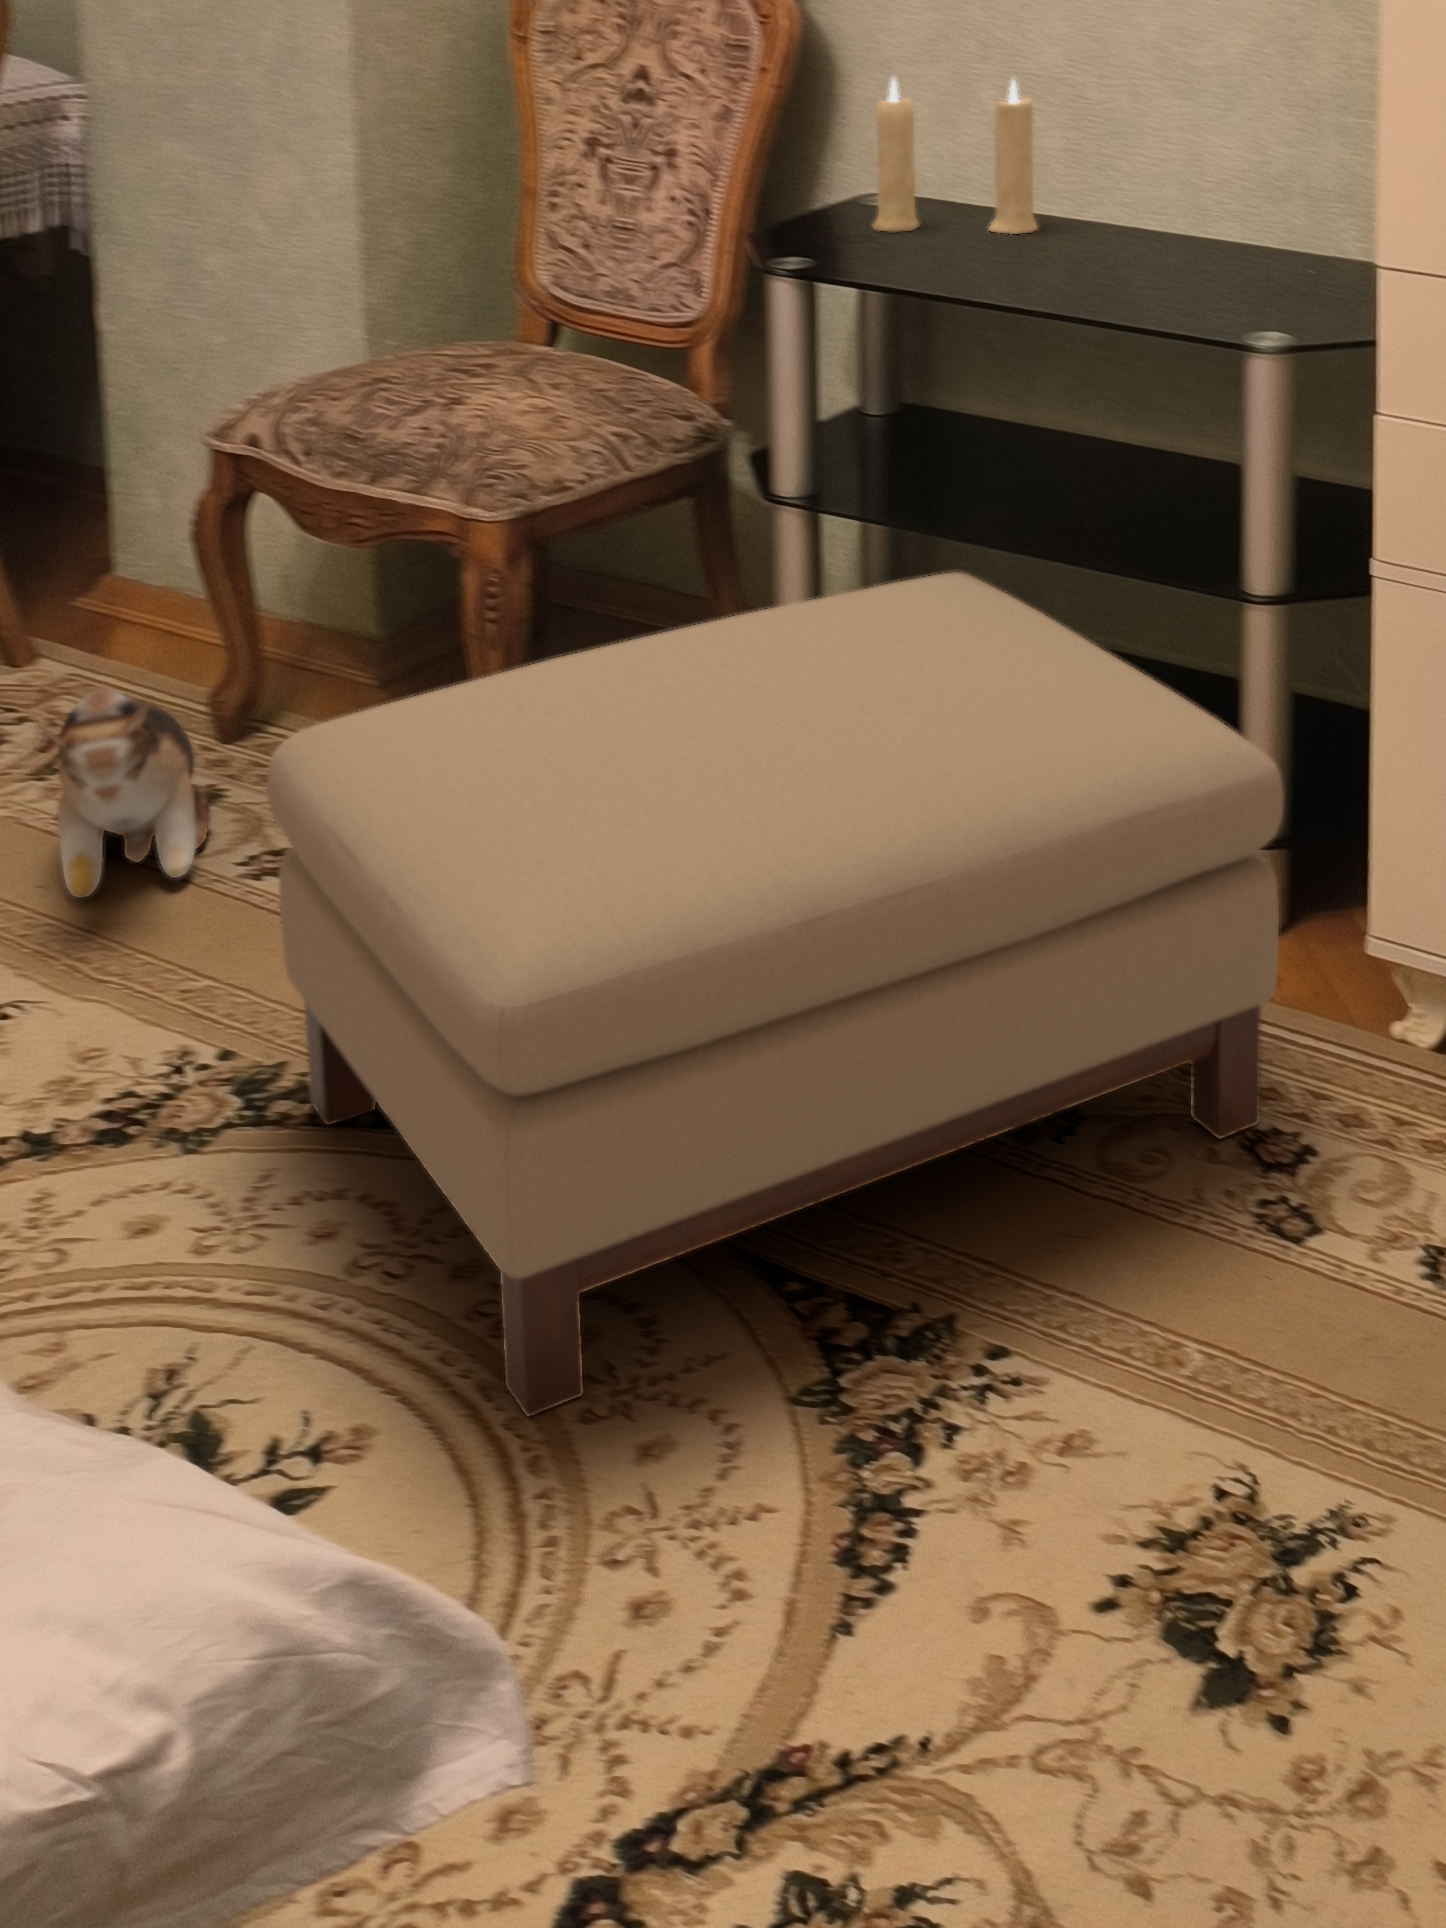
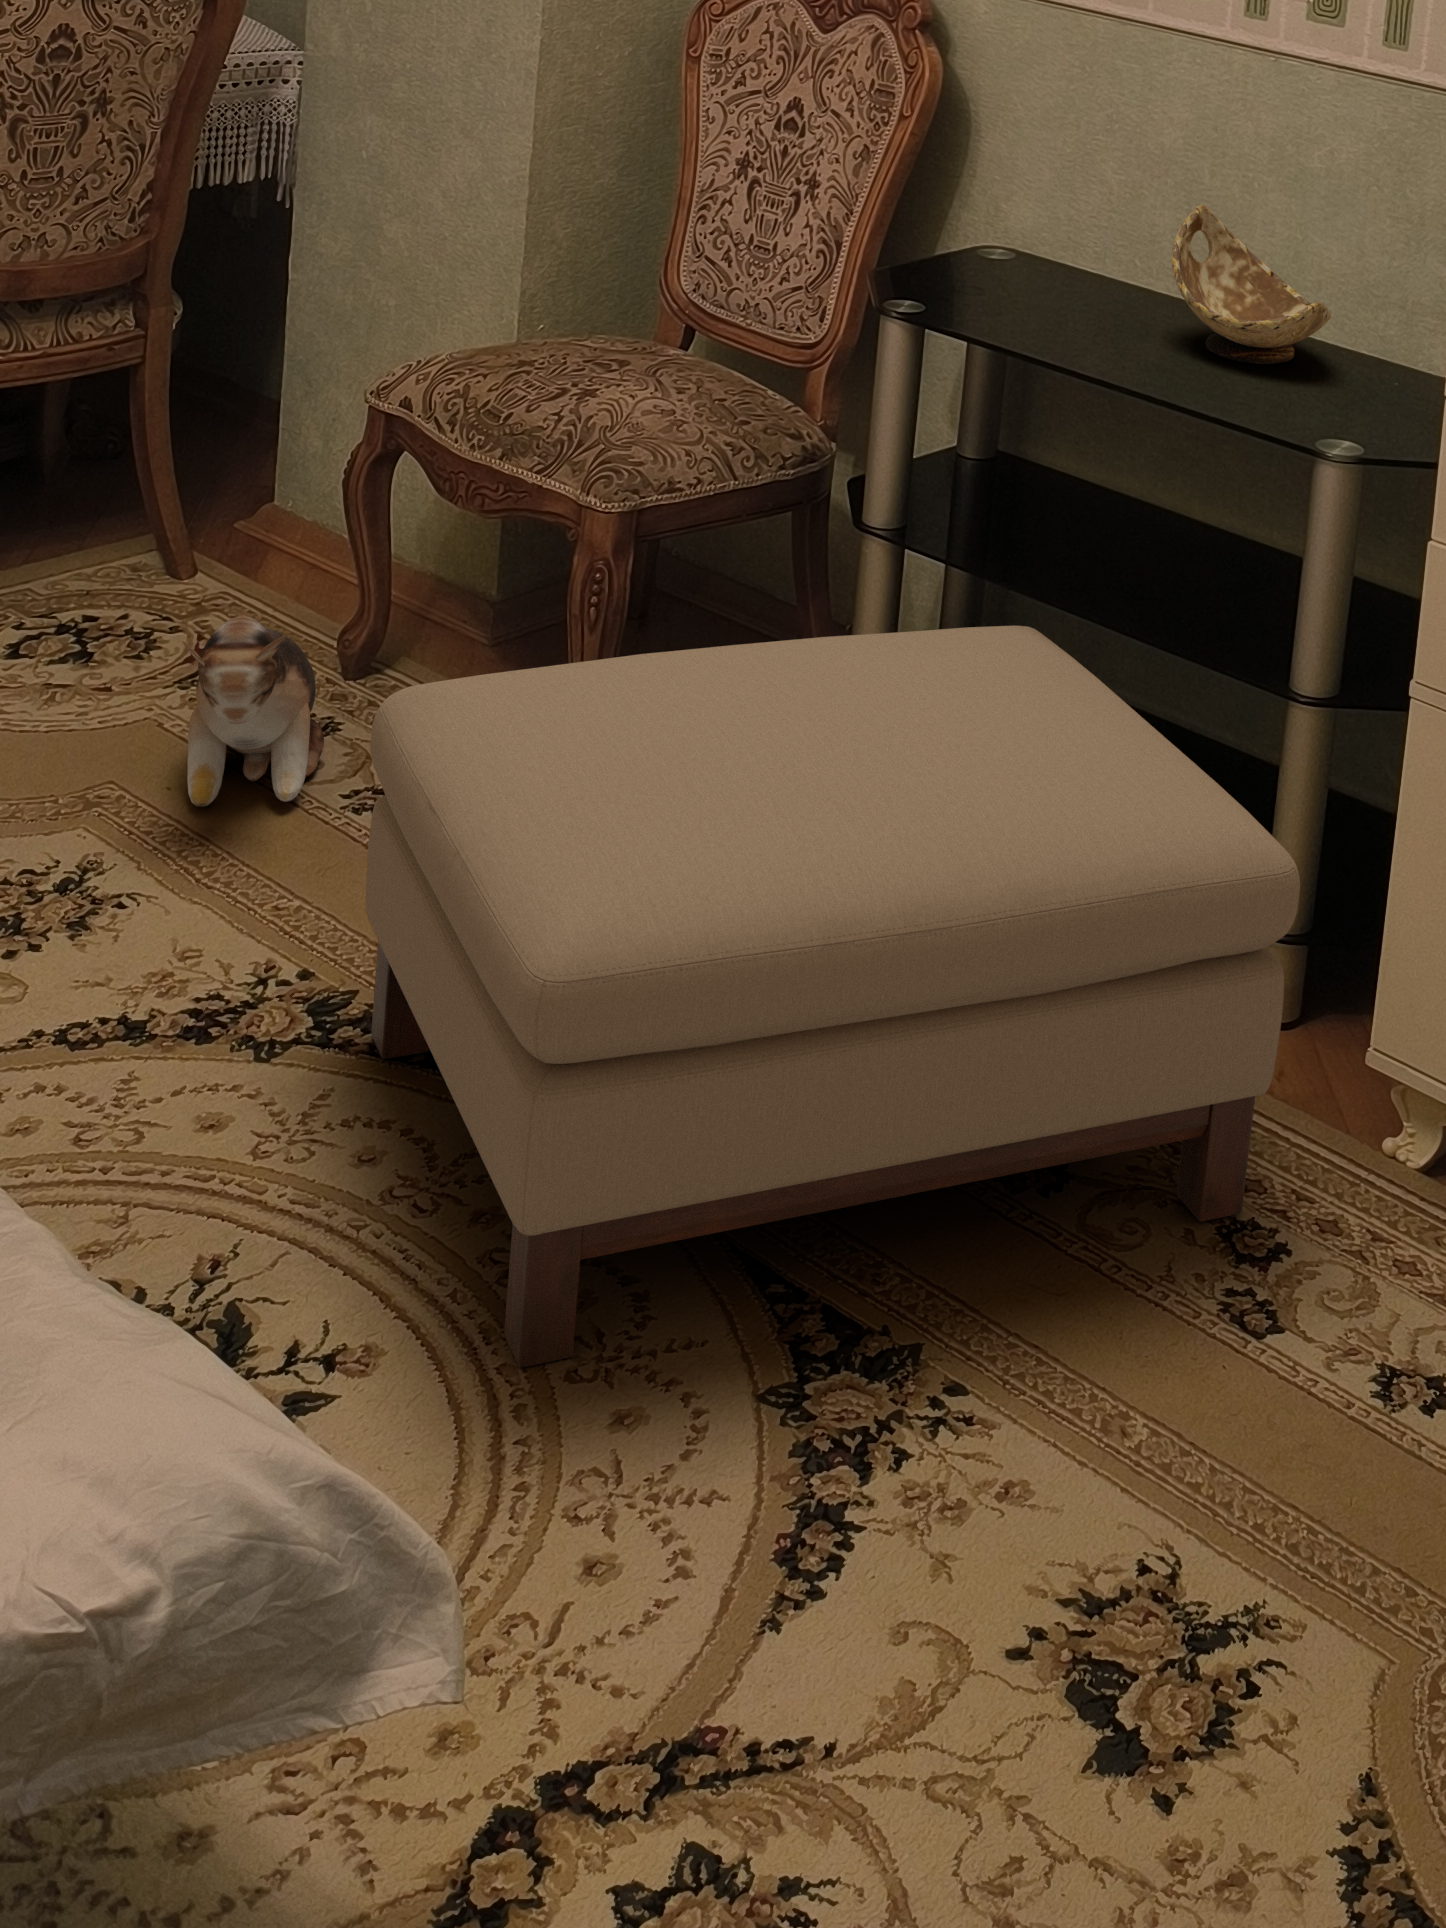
candle: present [872,78,1038,234] -> none [990,134,1160,307]
decorative bowl: none [1060,117,1233,272] -> present [1172,205,1331,364]

